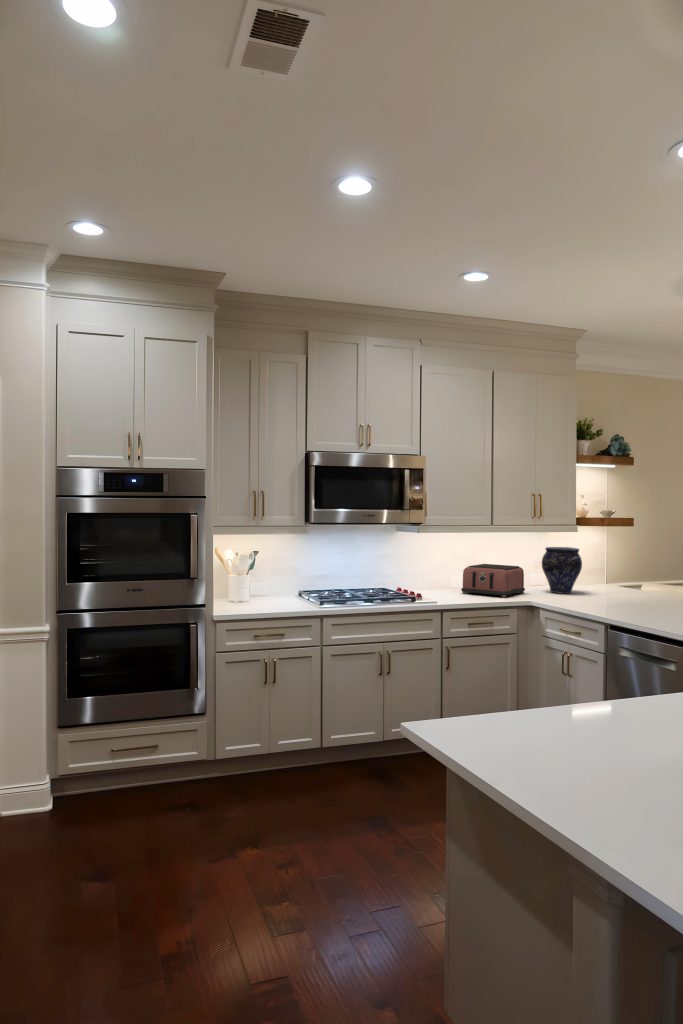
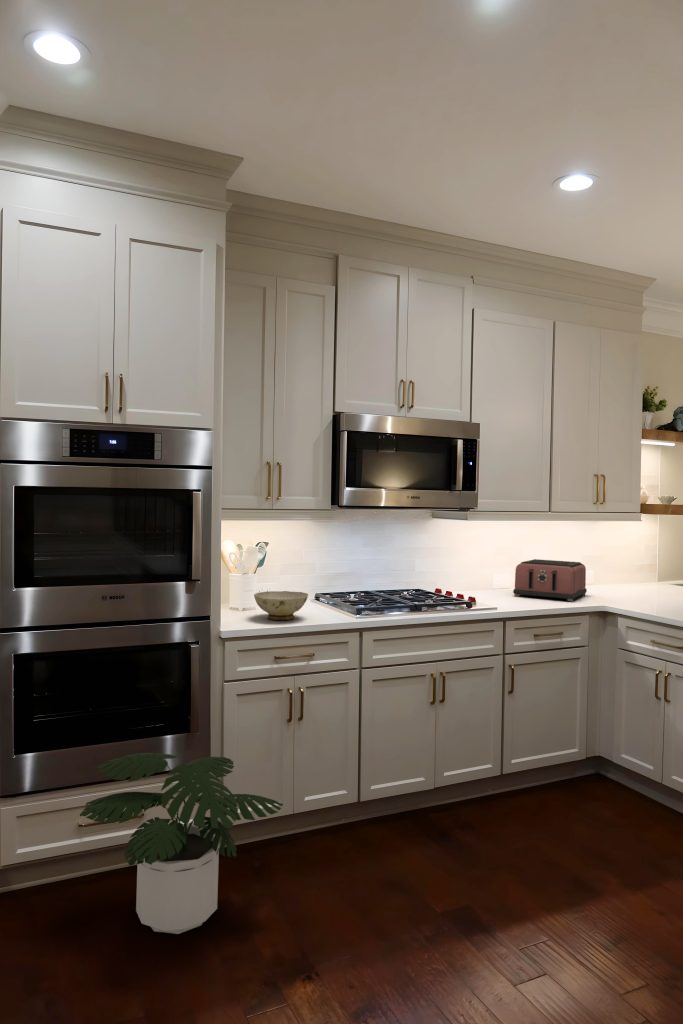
vase: present [542,547,582,593] -> none [603,539,655,595]
ceramic bowl: none [242,588,282,609] -> present [254,591,308,620]
potted plant: none [109,699,251,822] -> present [80,753,283,934]

